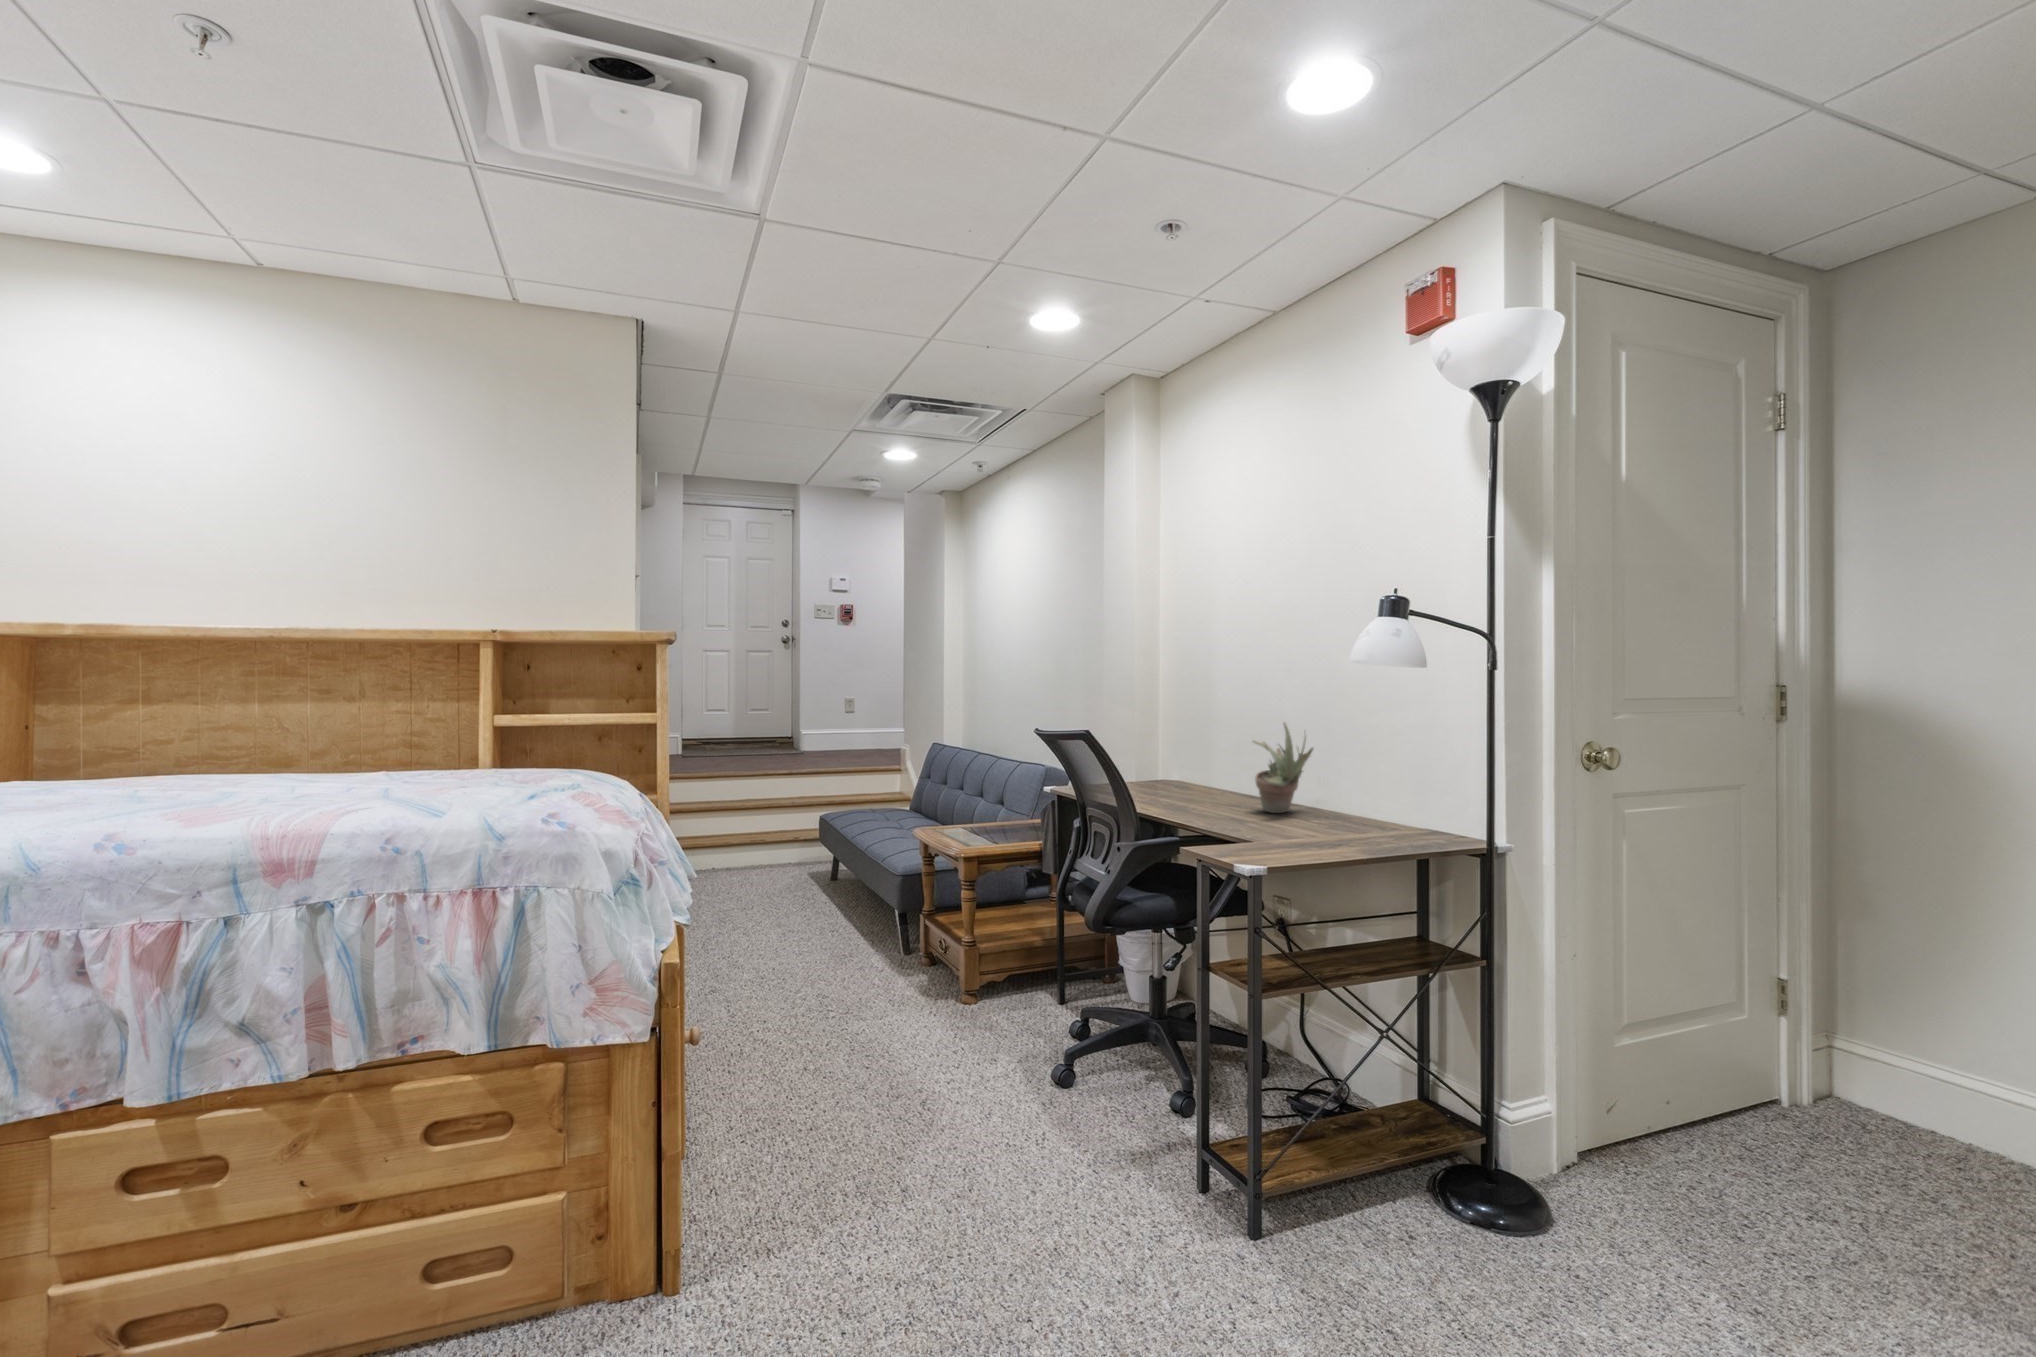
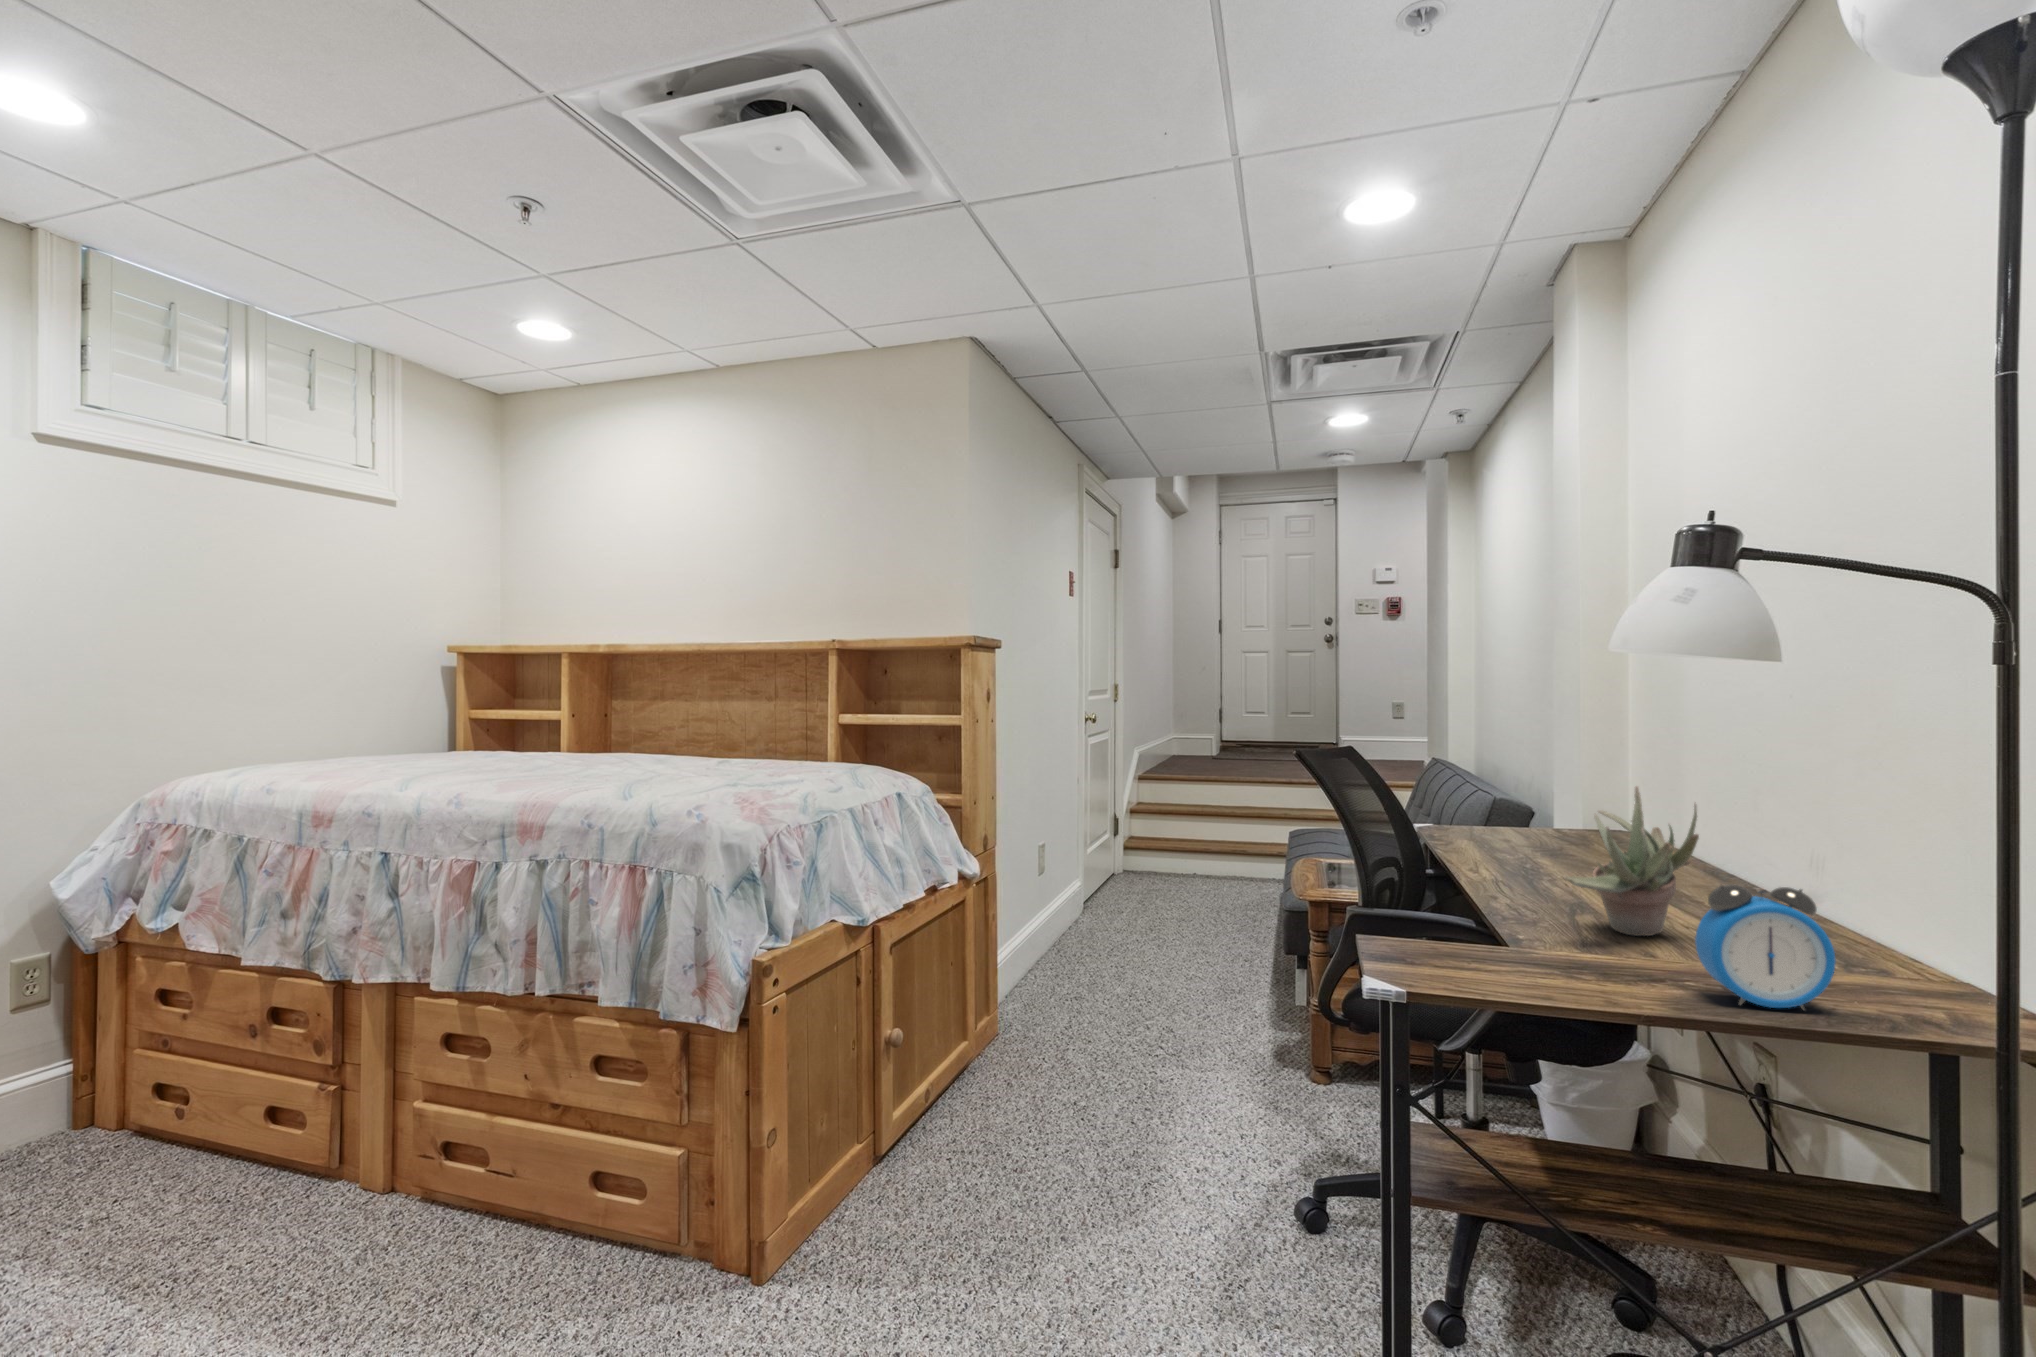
alarm clock: none [1352,764,1410,829] -> present [1695,884,1835,1010]

